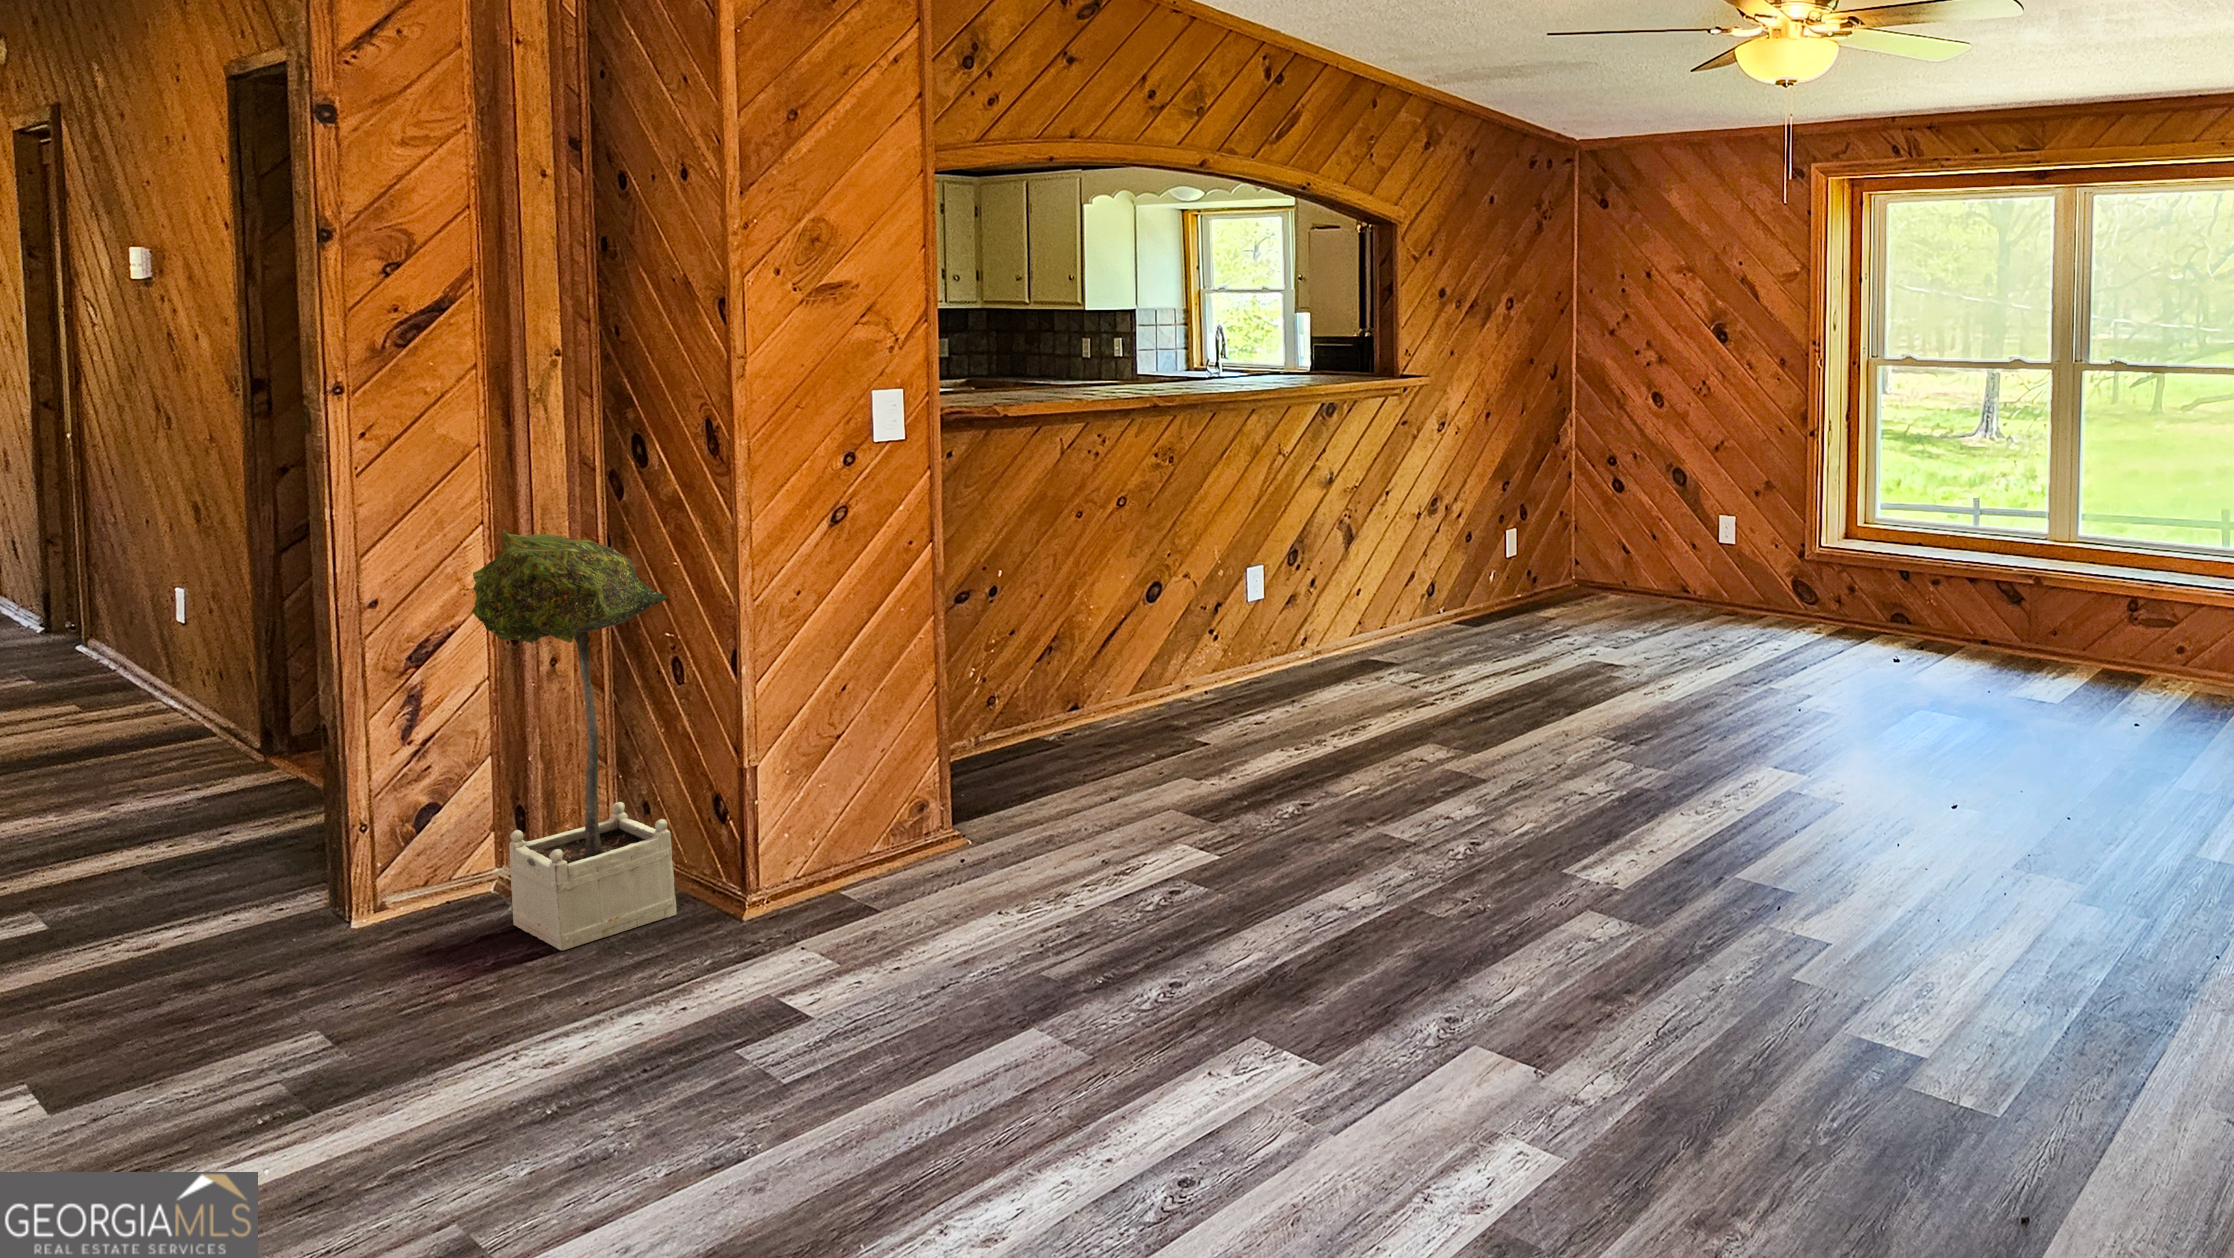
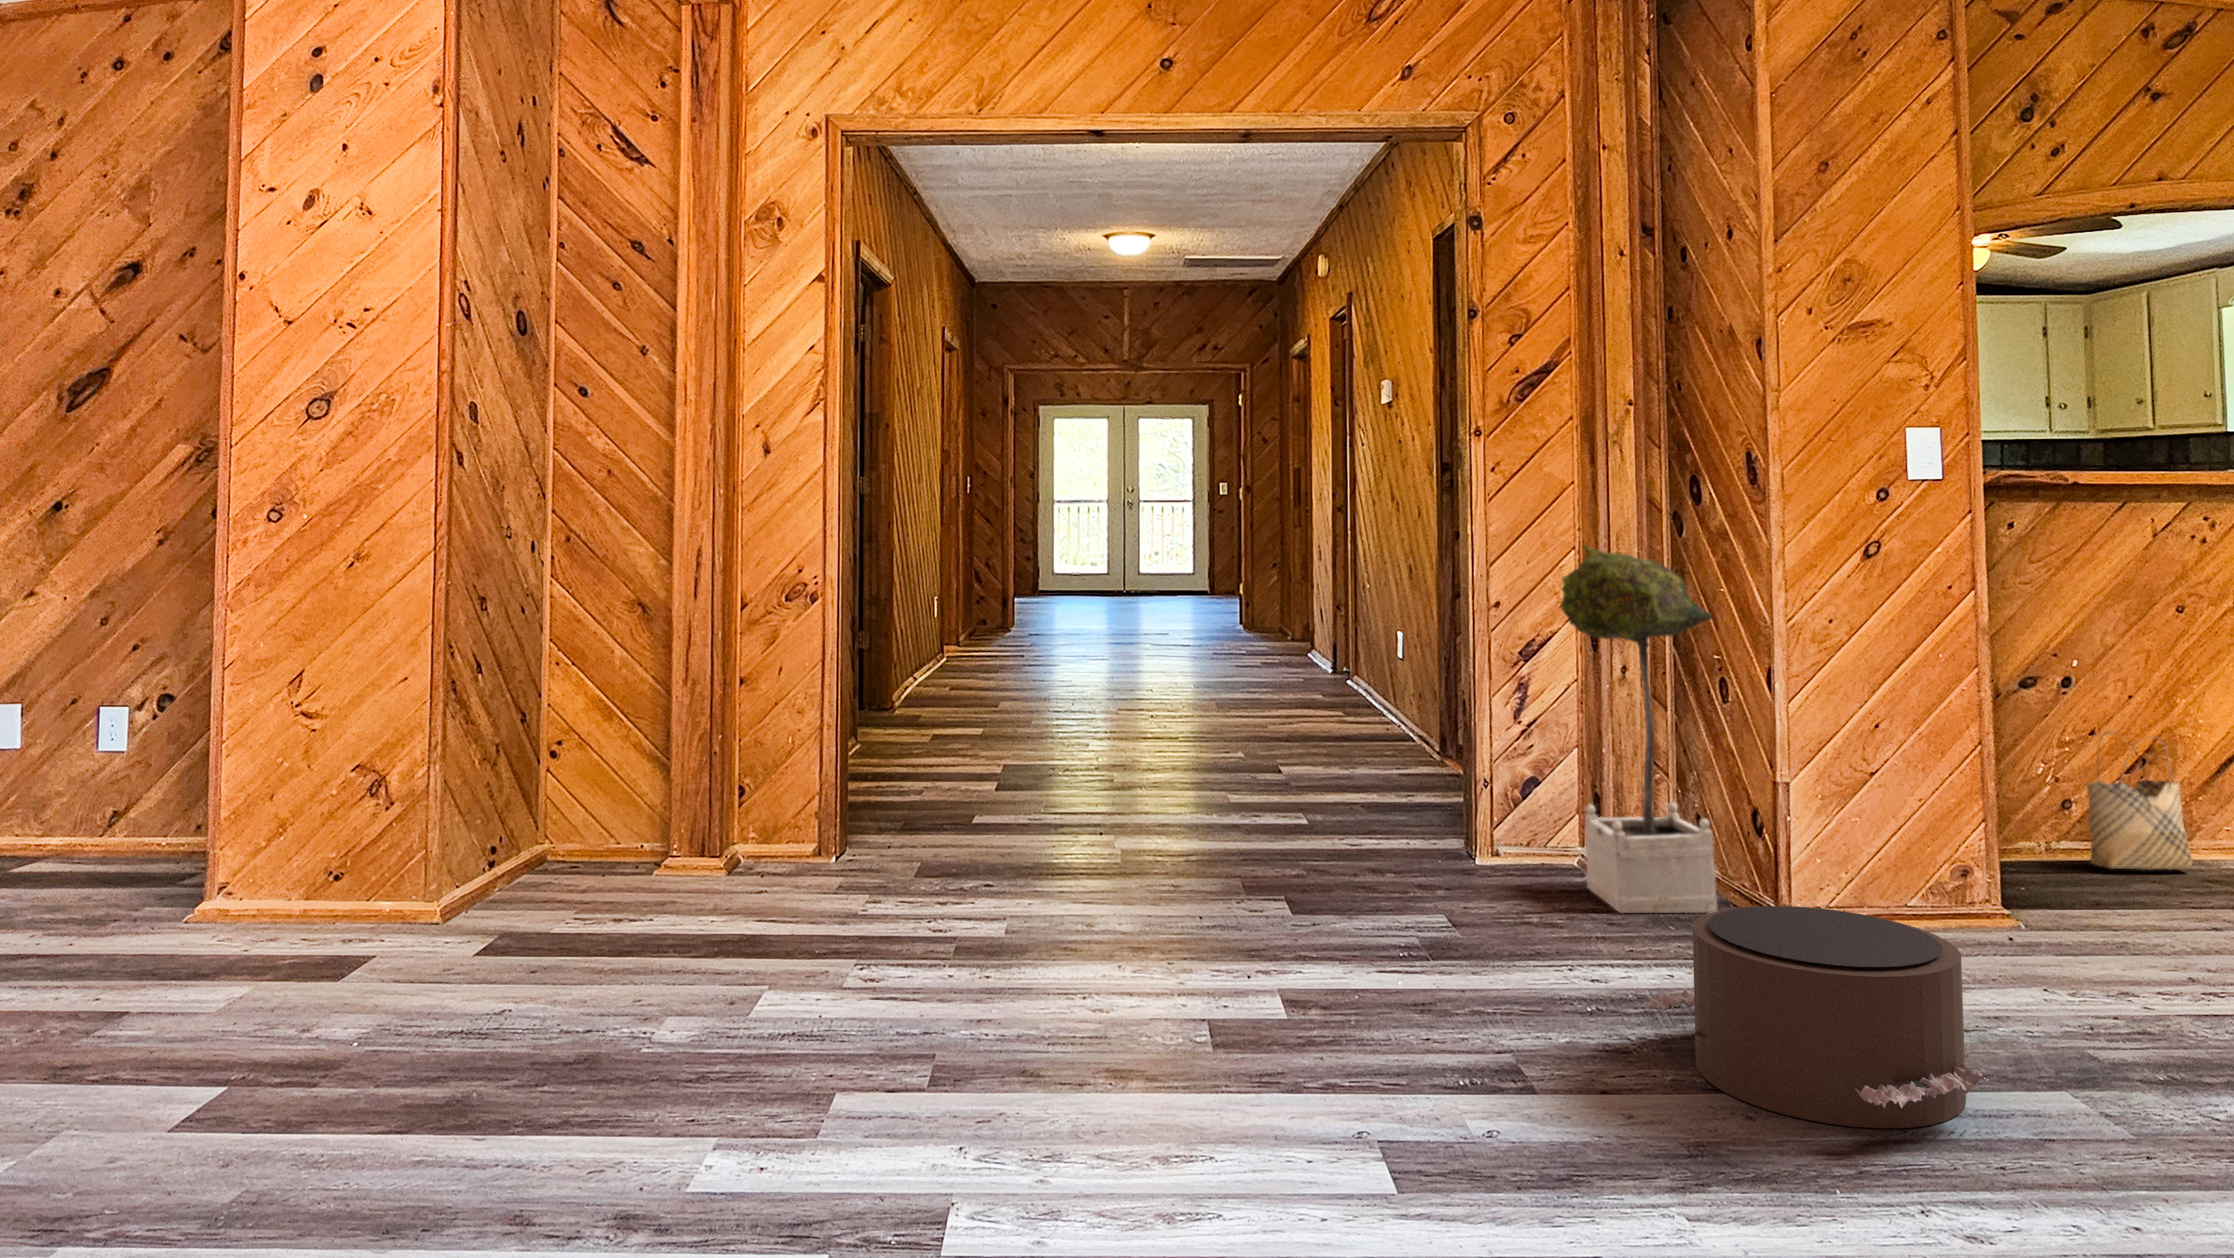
woven basket: none [1010,629,1087,752] -> present [2086,731,2192,870]
pouf: none [622,919,985,1171] -> present [1644,906,1992,1128]

